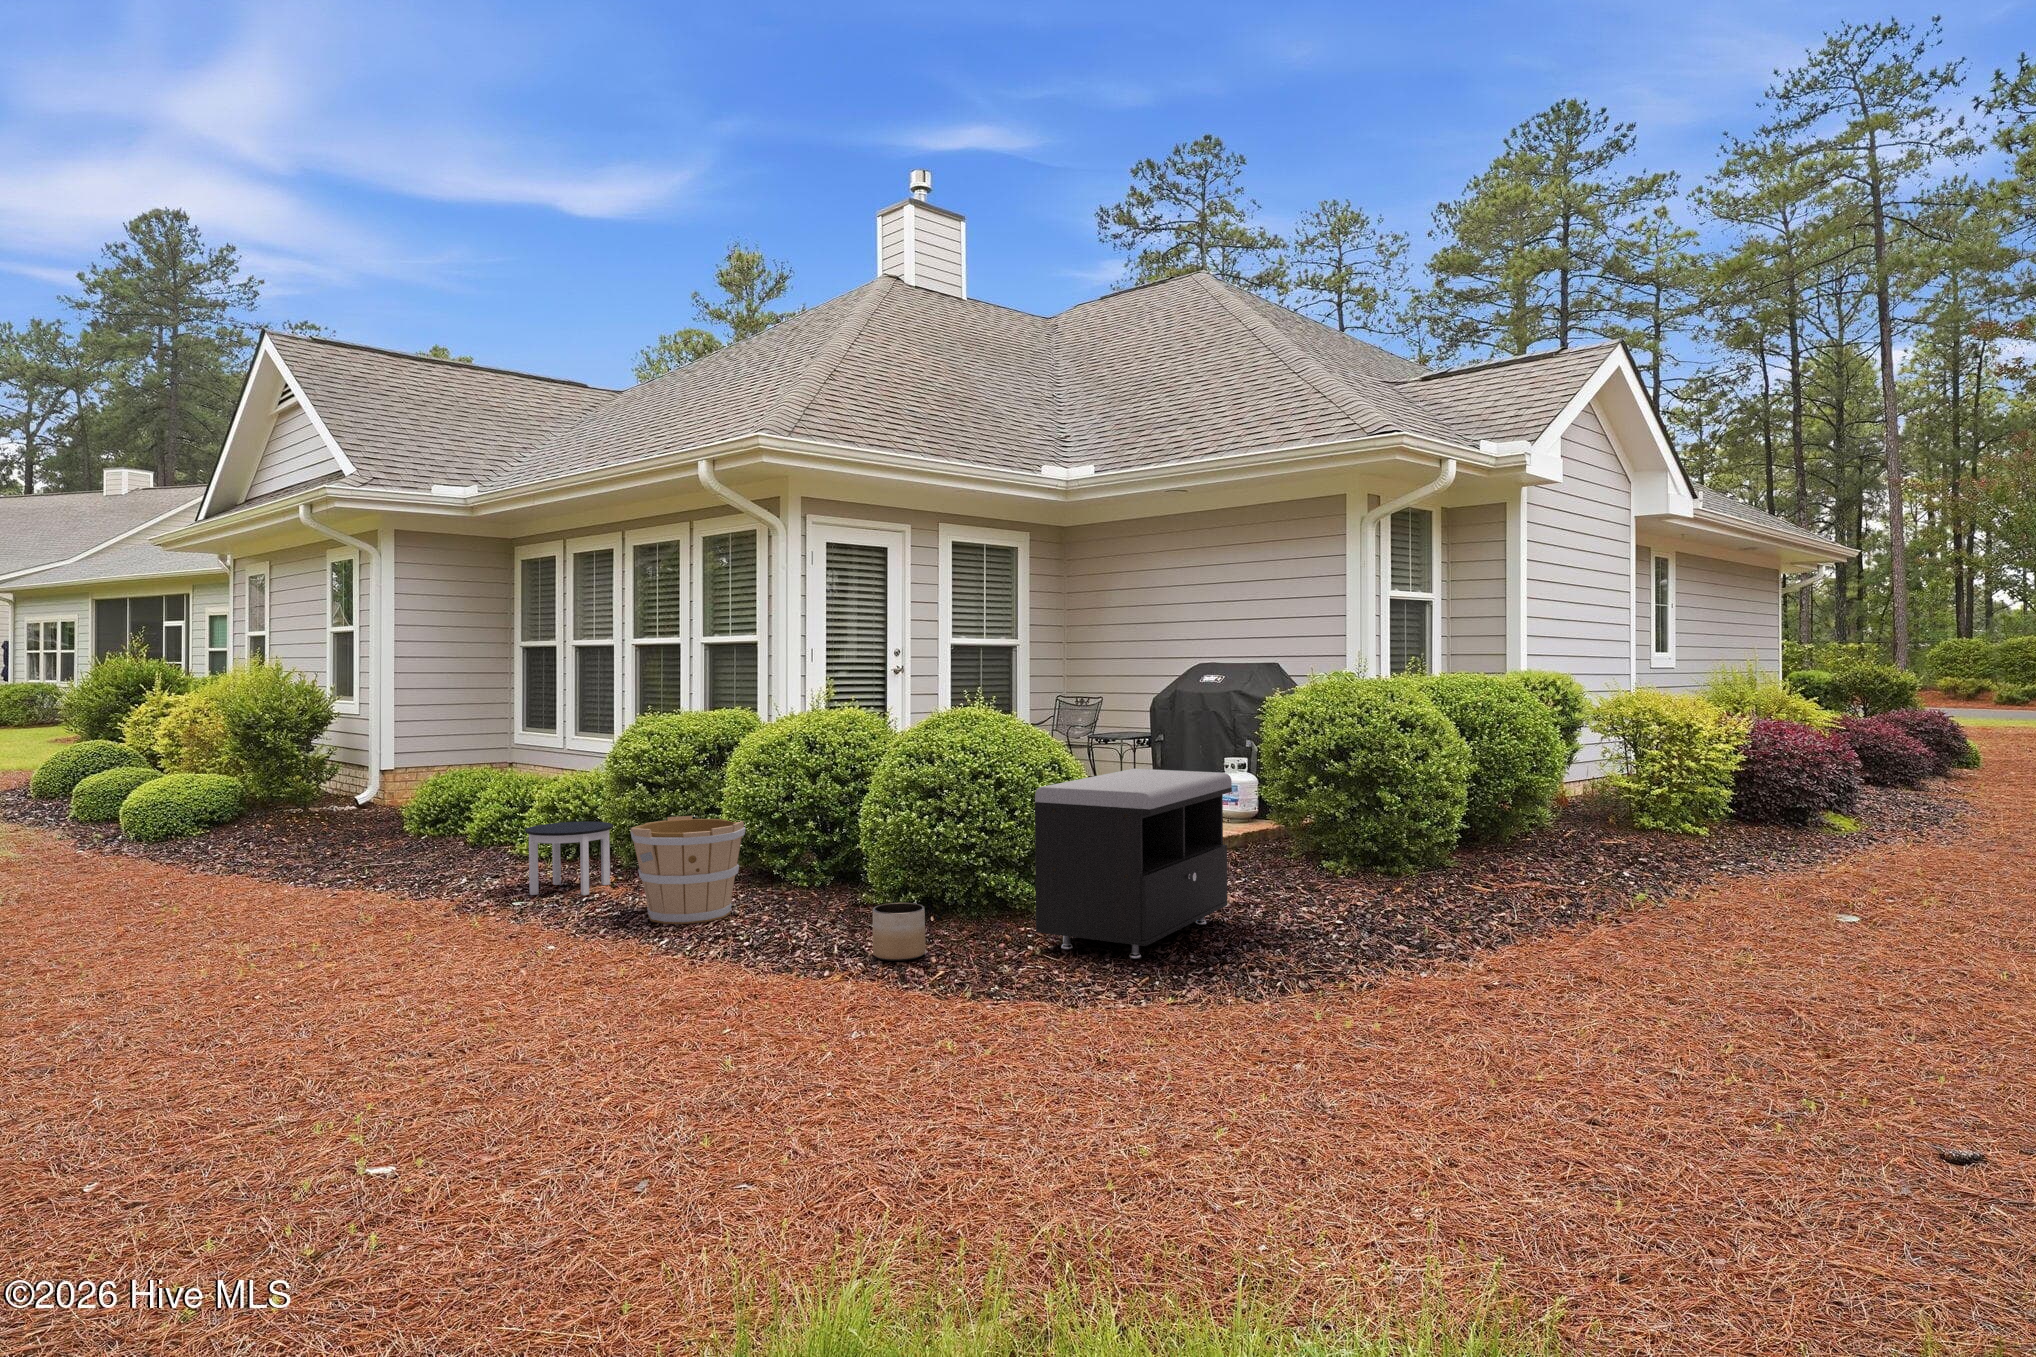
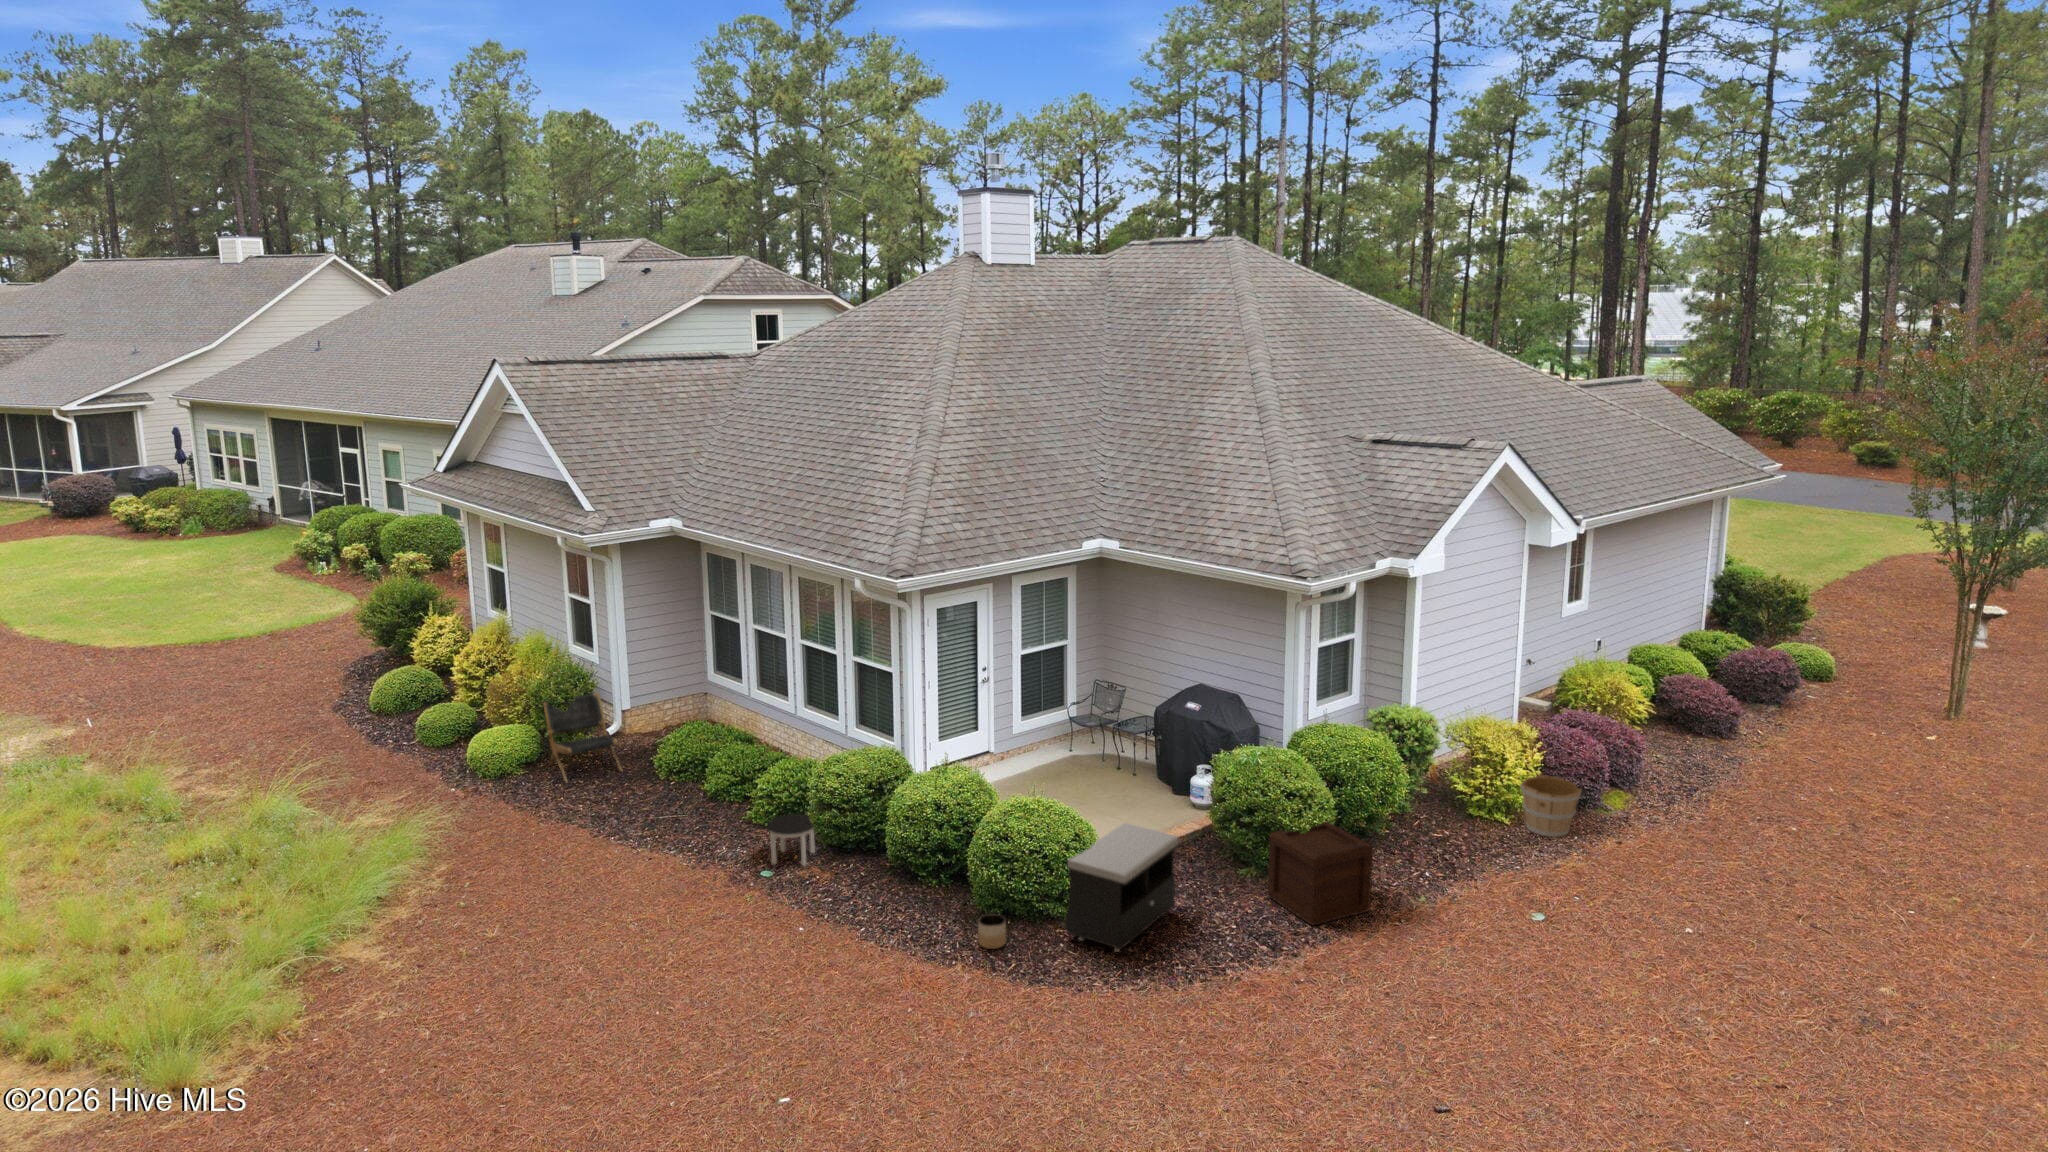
lounge chair: none [241,729,354,843] -> present [543,693,622,782]
wooden crate: none [1378,778,1565,927] -> present [1267,821,1373,926]
wooden bucket: present [630,816,746,924] -> present [1520,775,1582,837]

